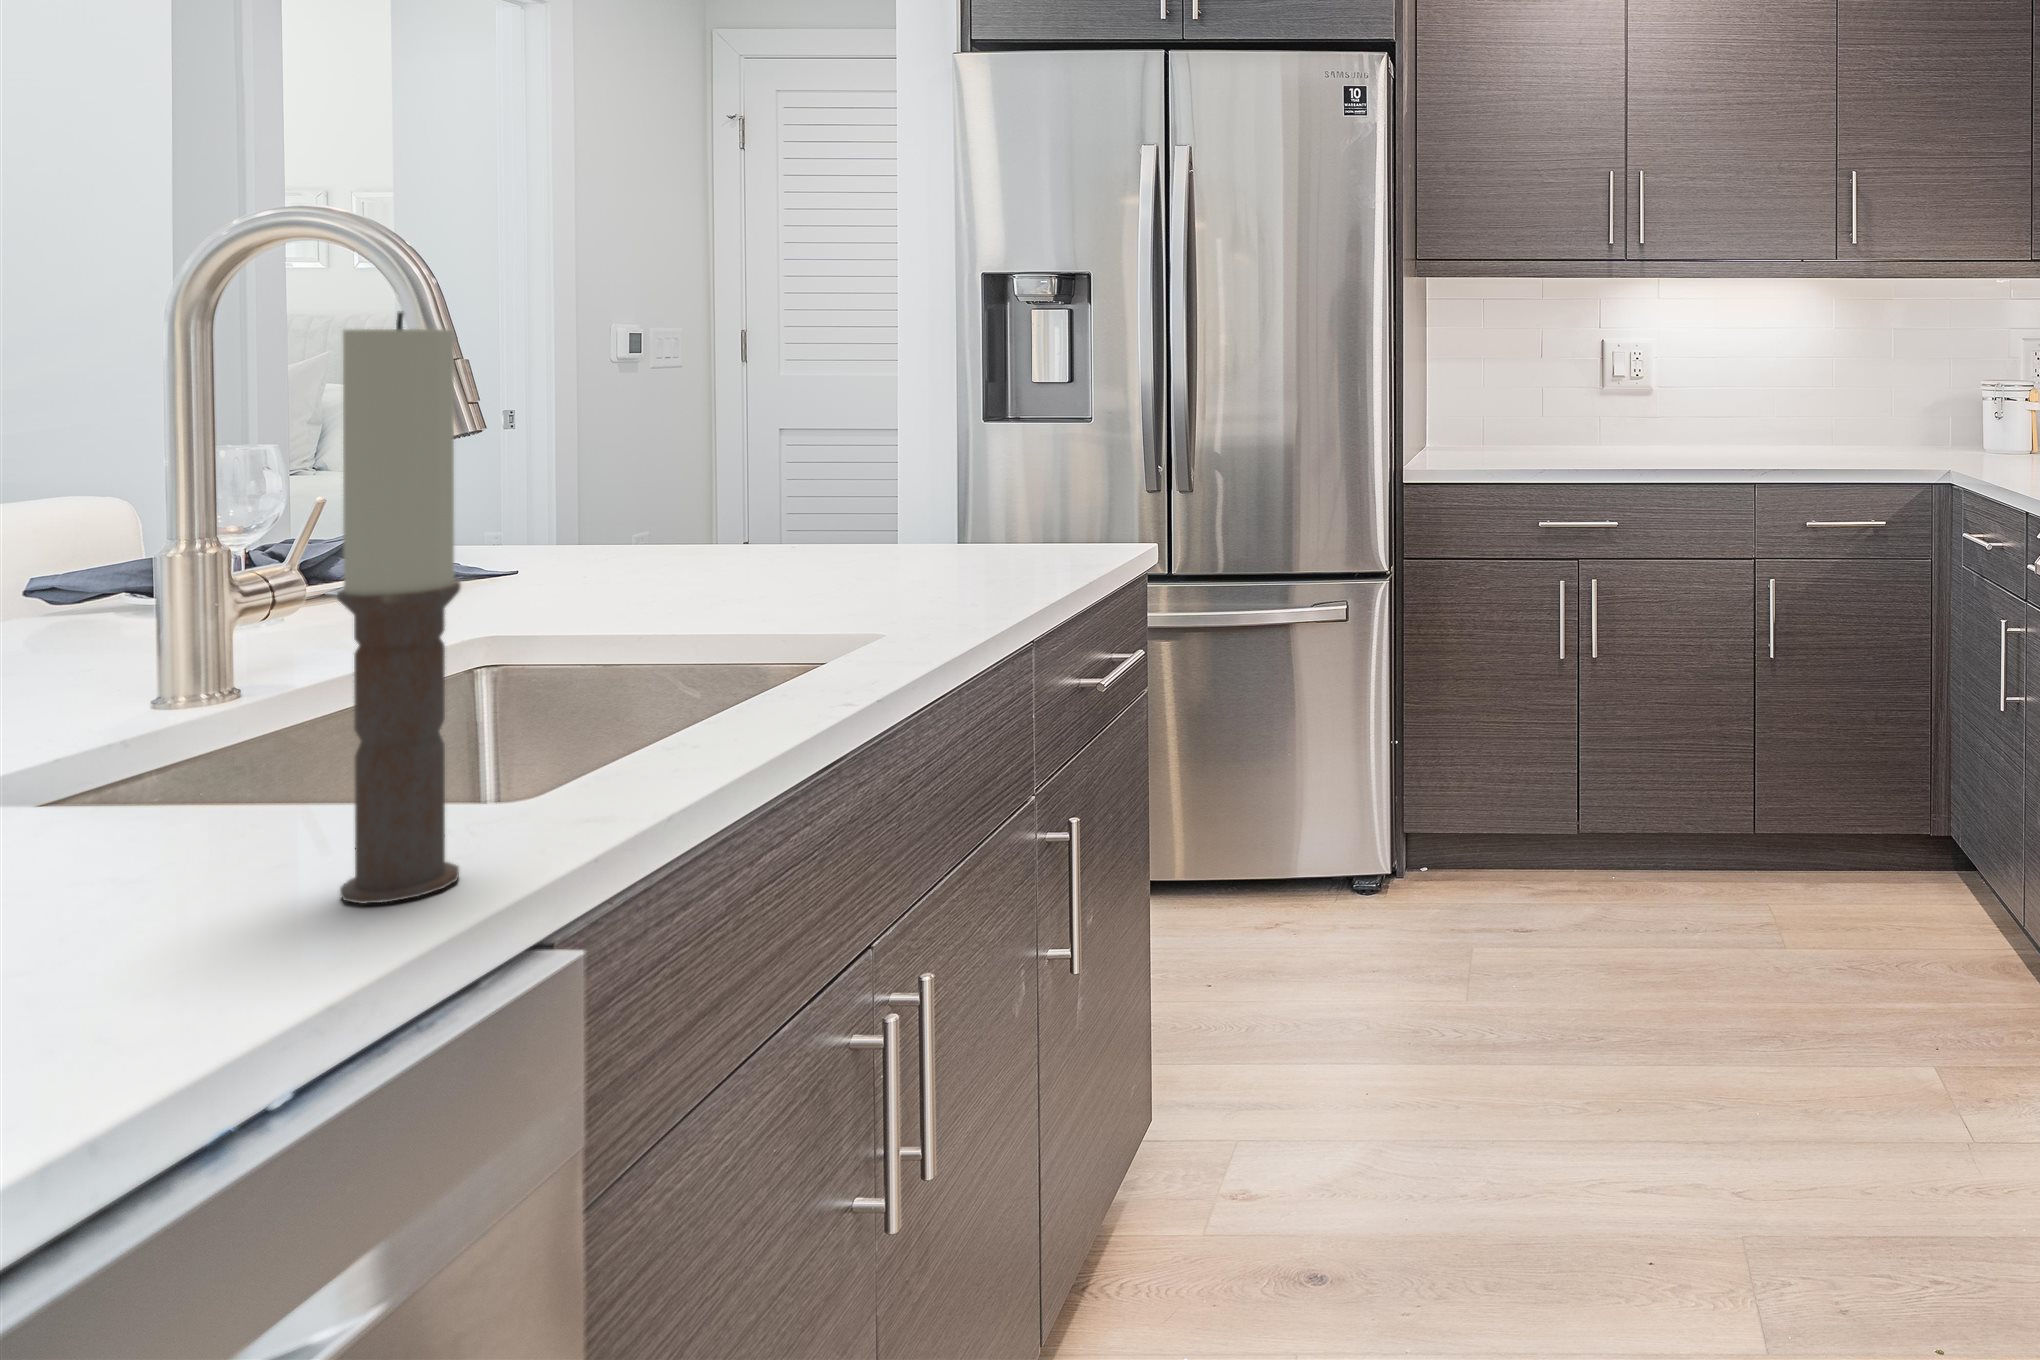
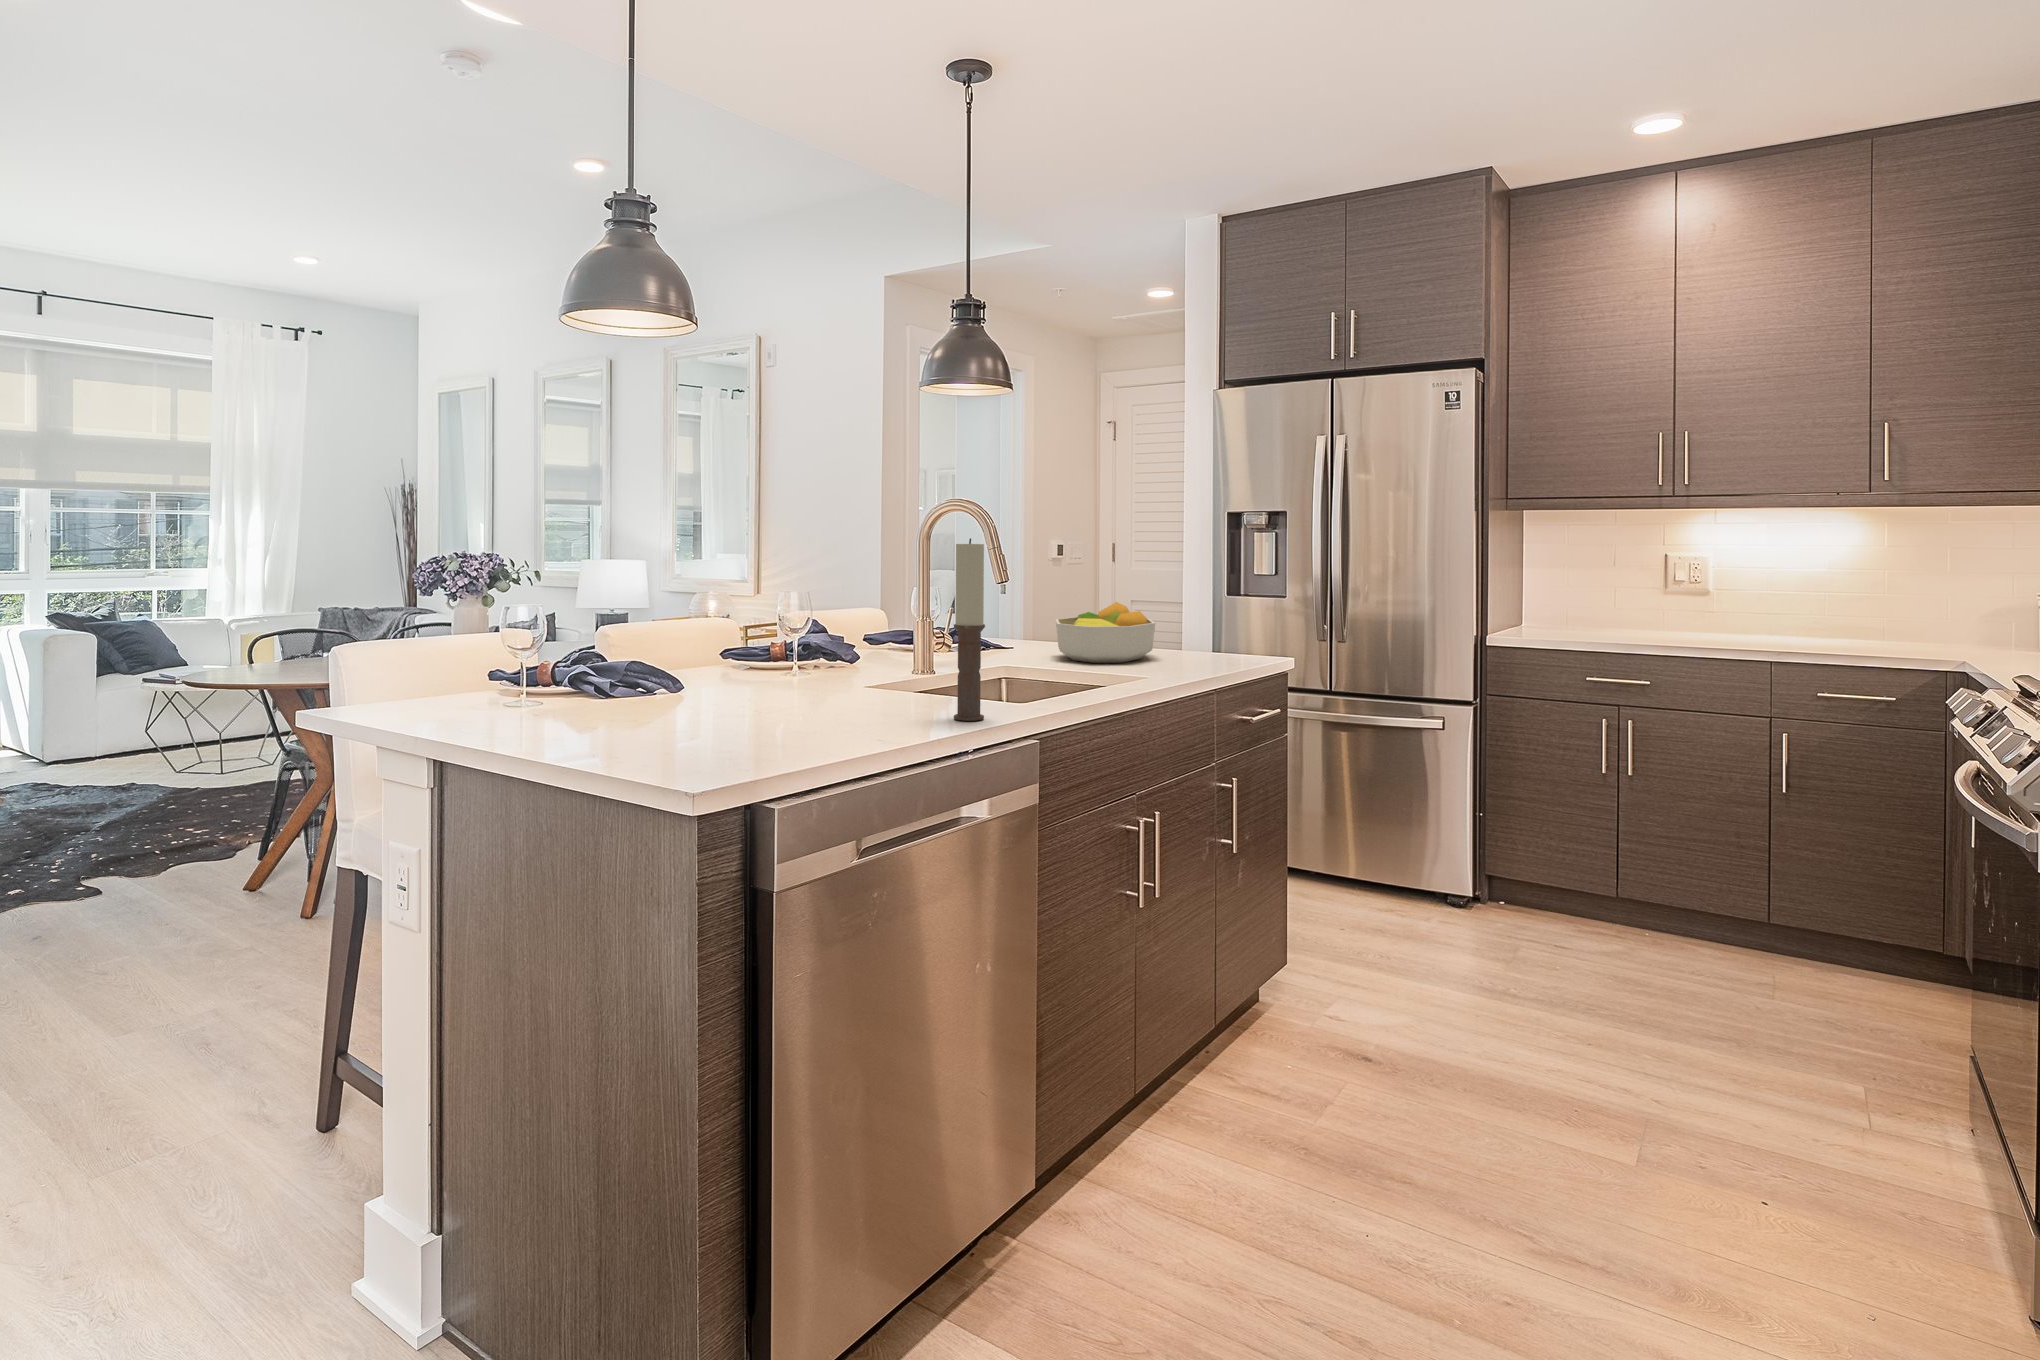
fruit bowl: none [641,457,887,600] -> present [1056,602,1155,663]

